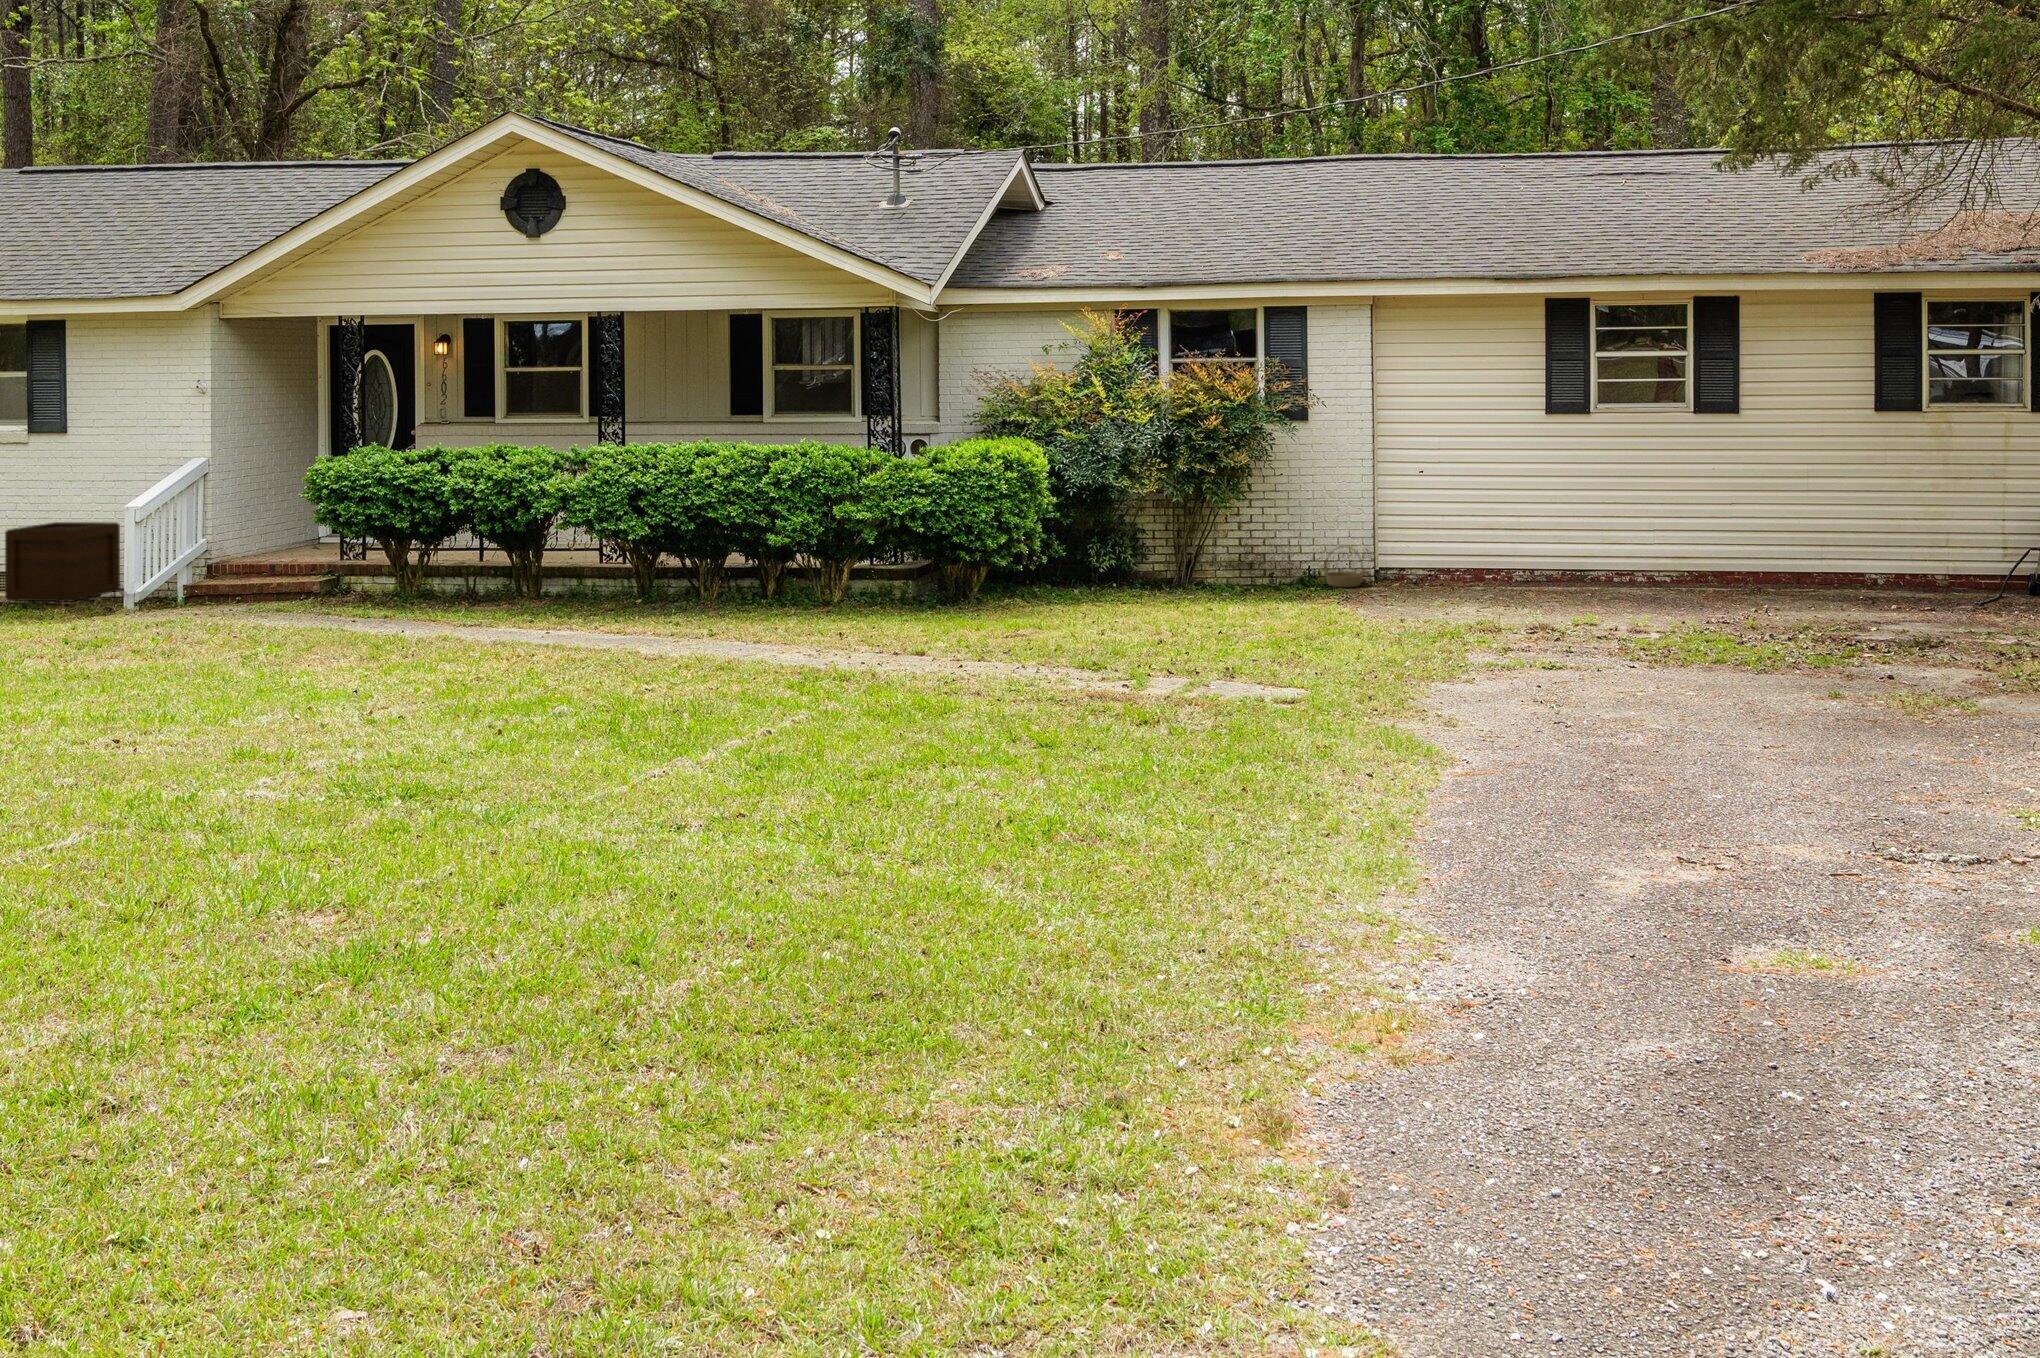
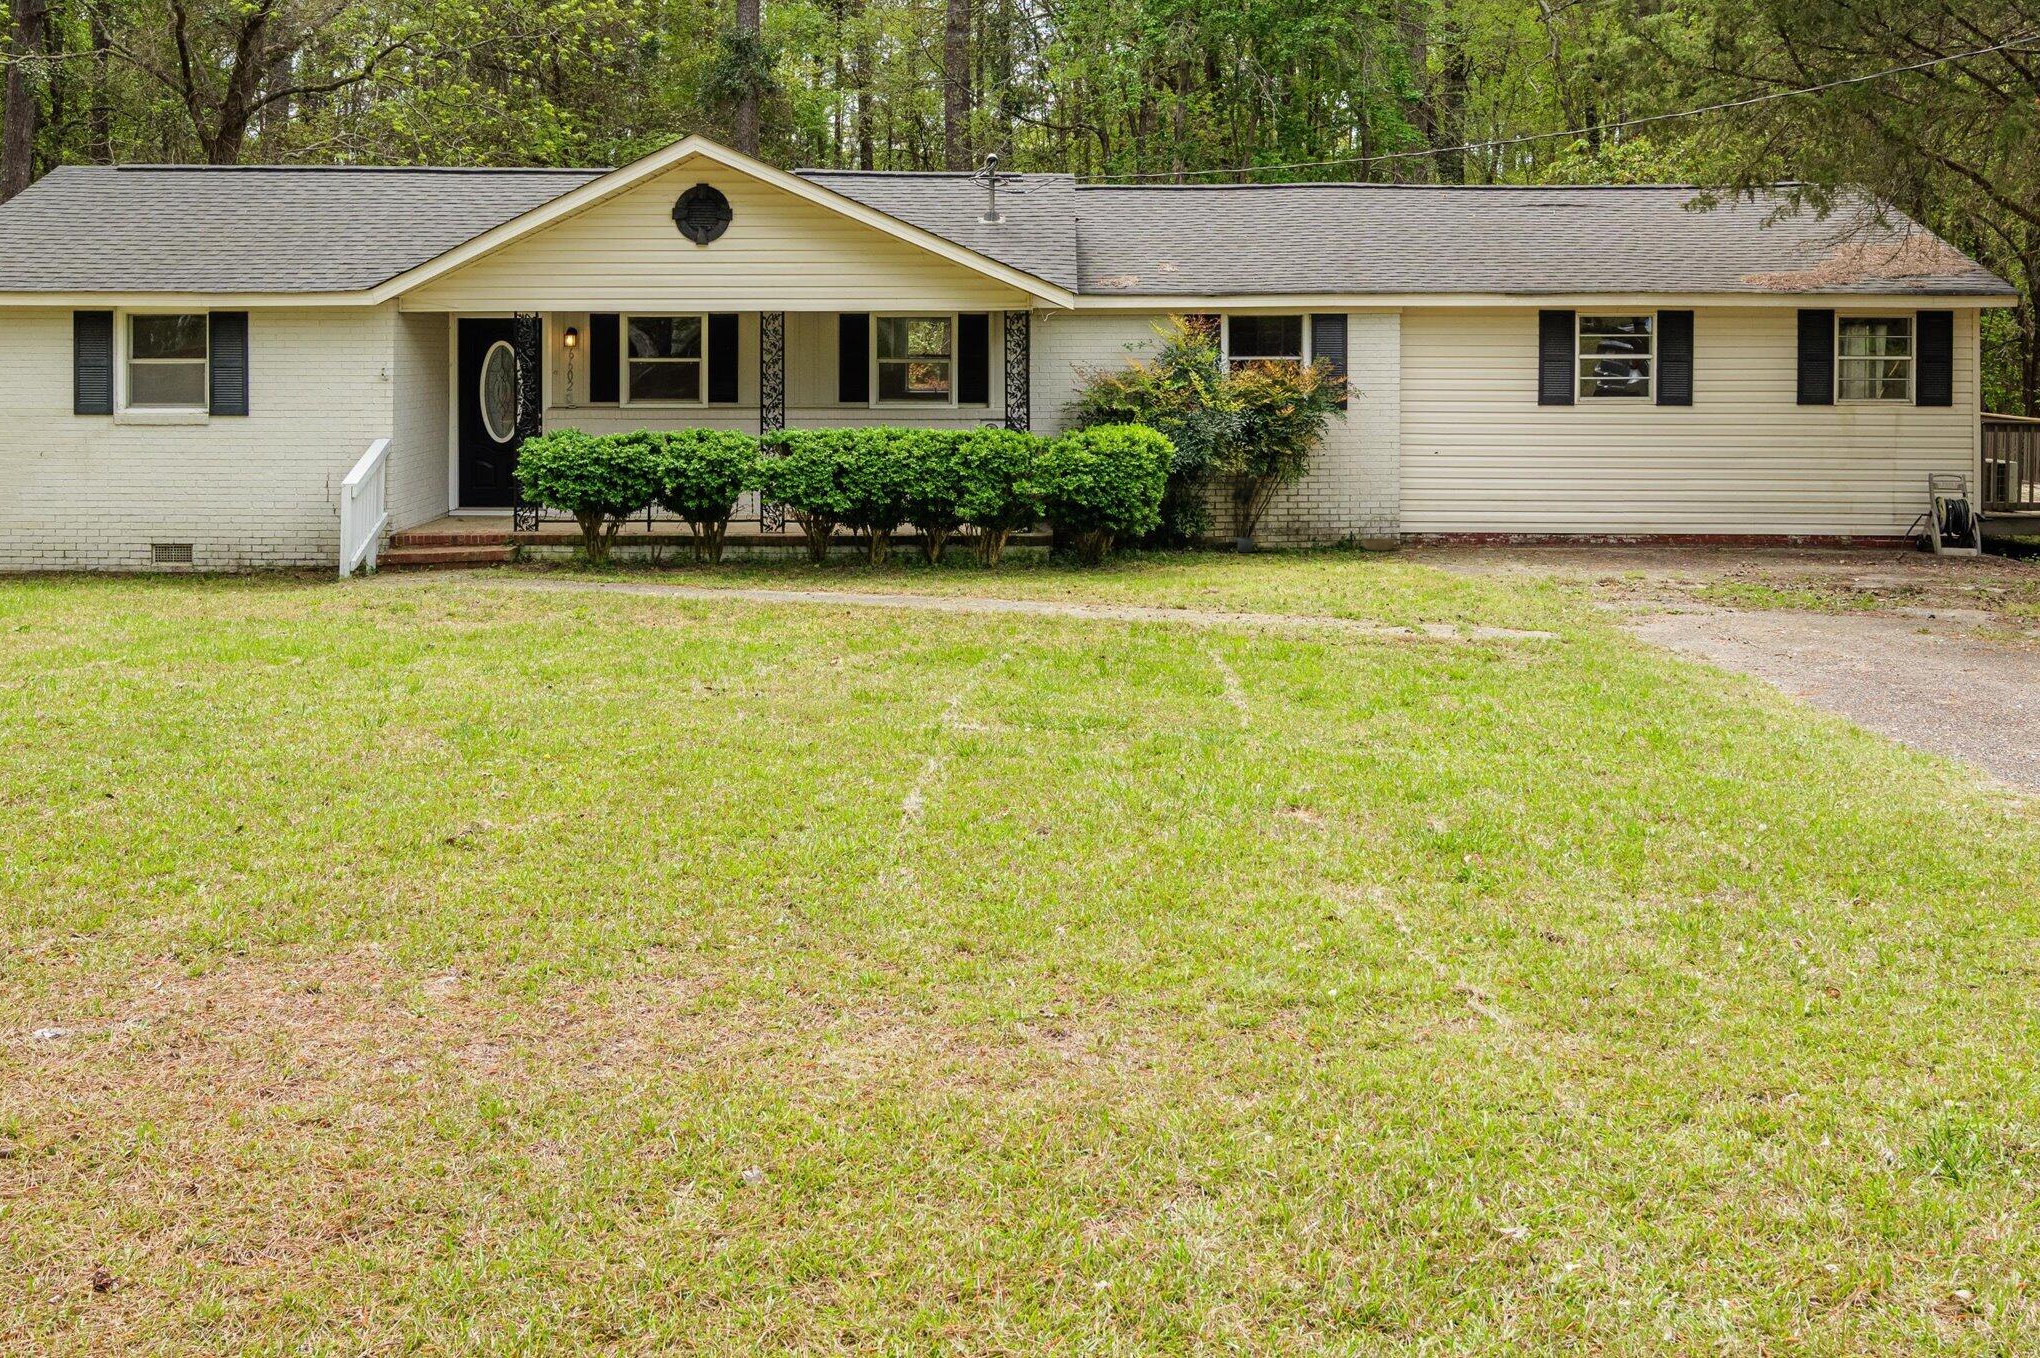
potted plant: none [1150,497,1212,589] -> present [1226,478,1268,552]
wooden crate: present [5,522,120,601] -> none [202,498,299,569]

